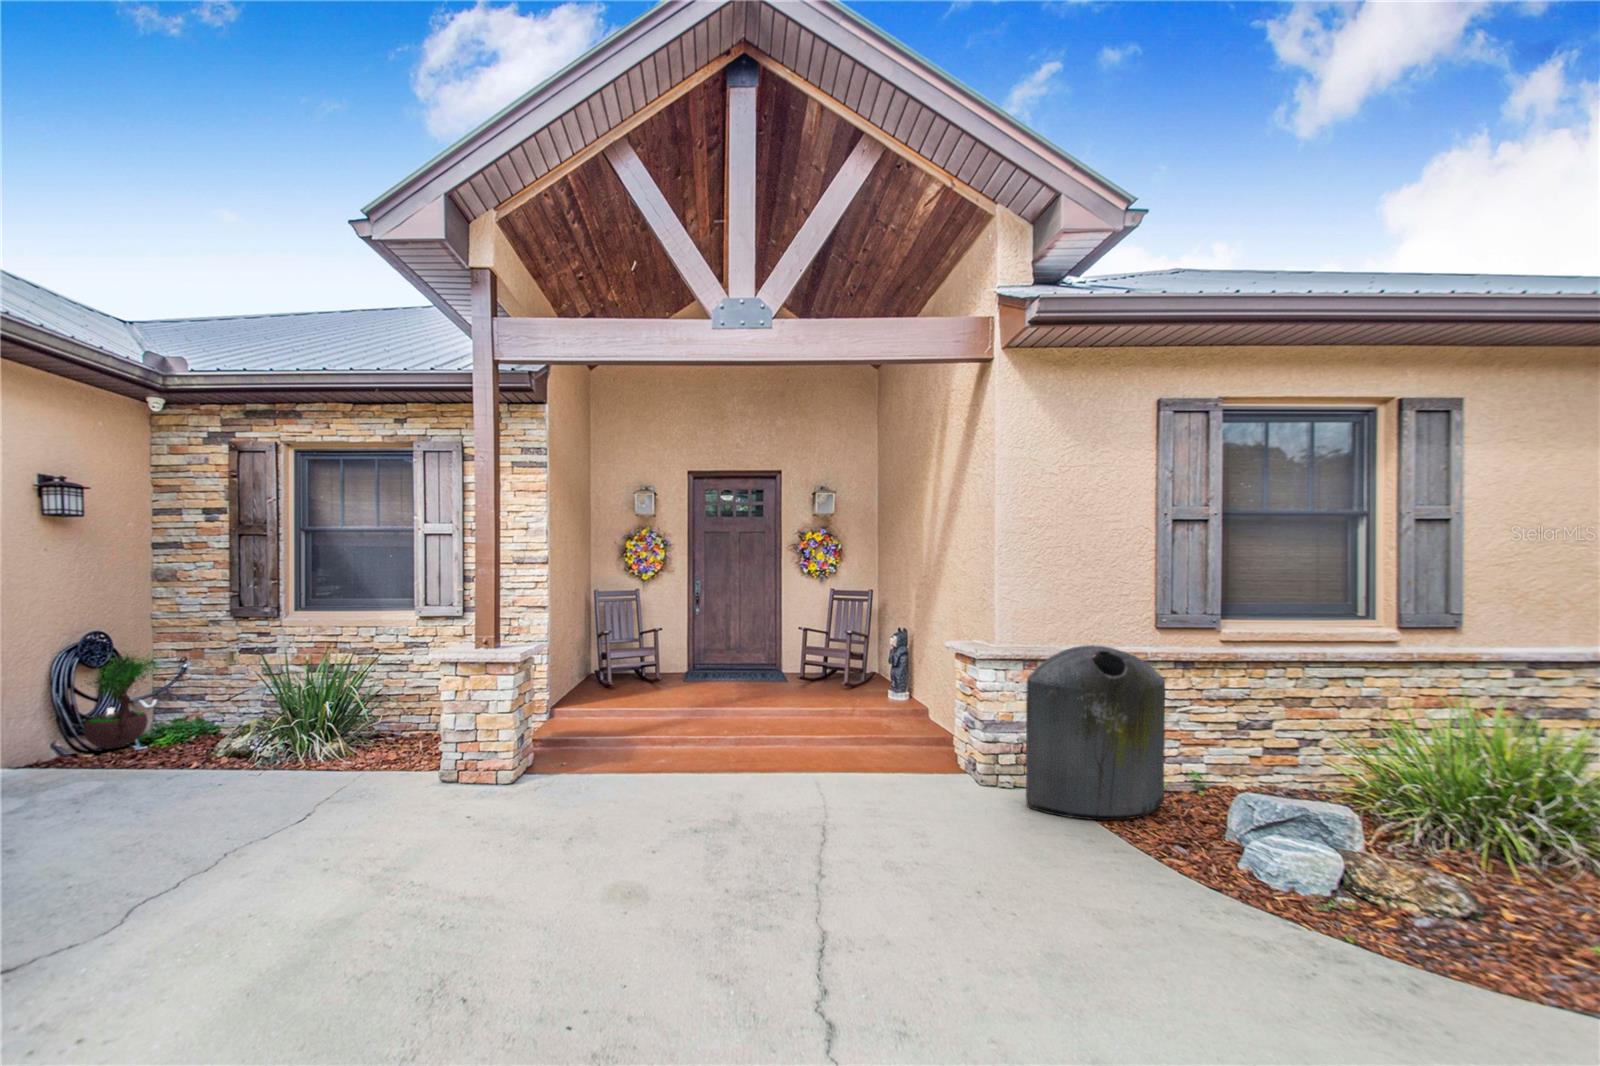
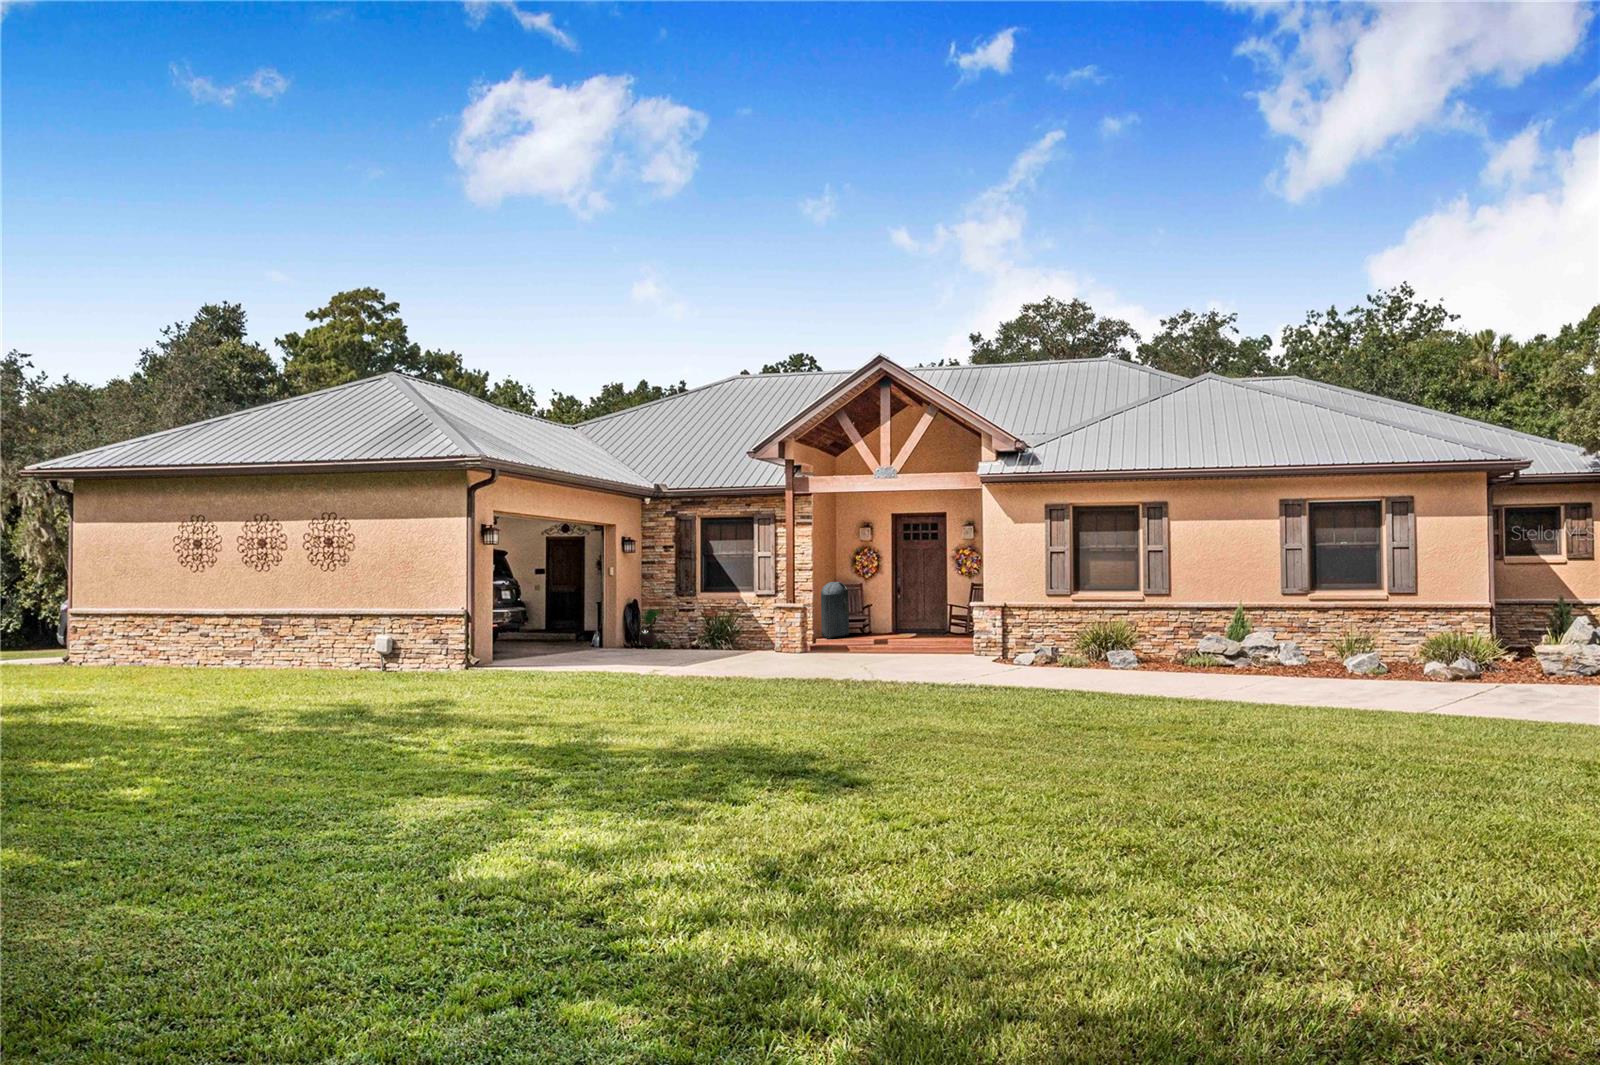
trash can: present [1026,645,1165,820] -> present [821,582,849,639]

